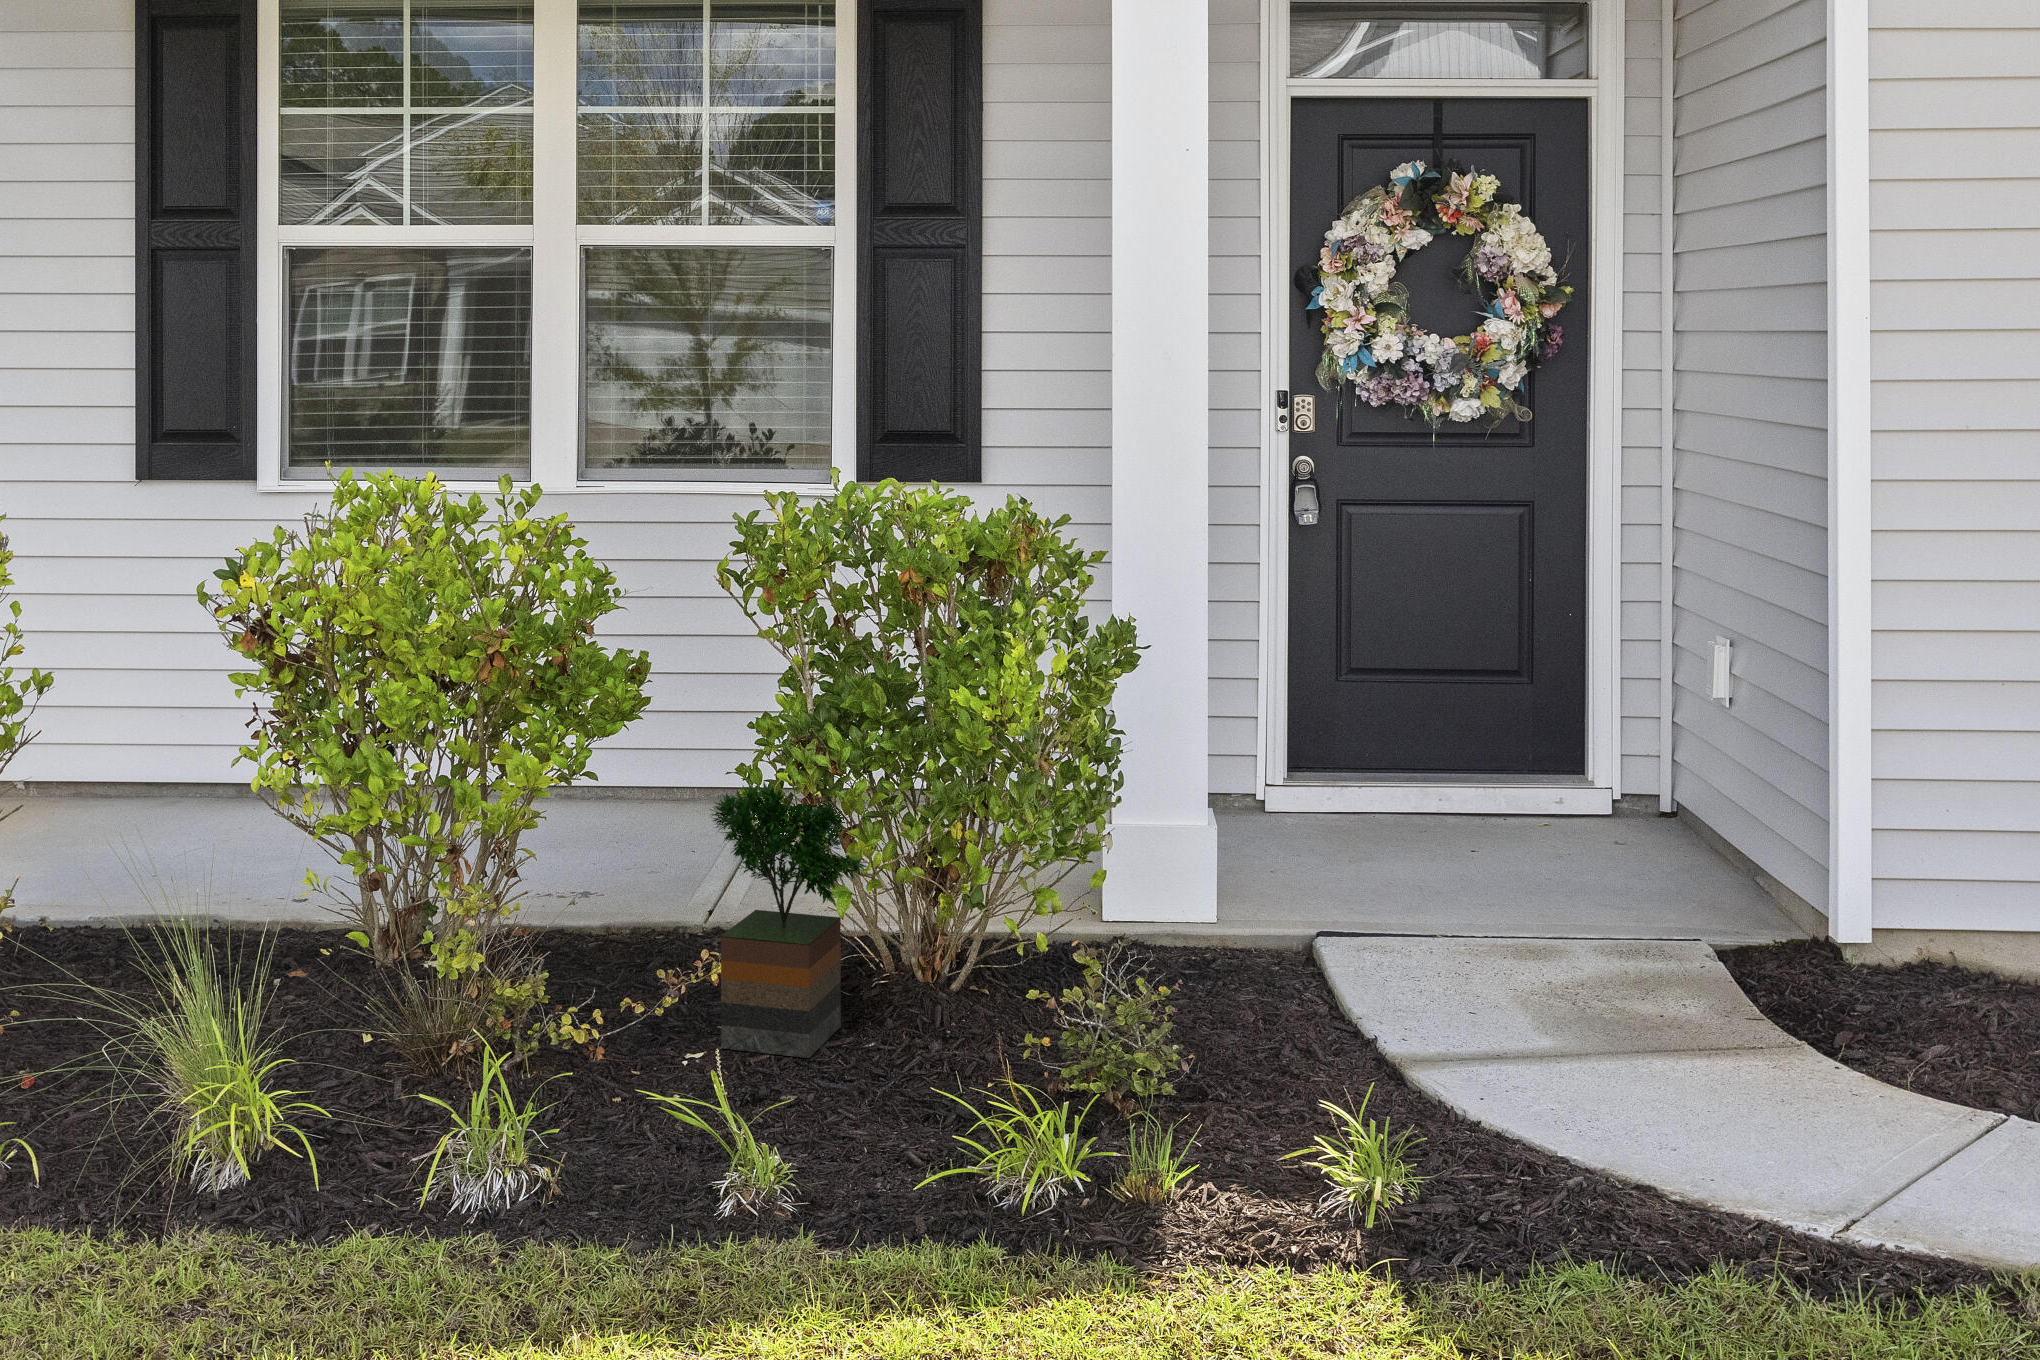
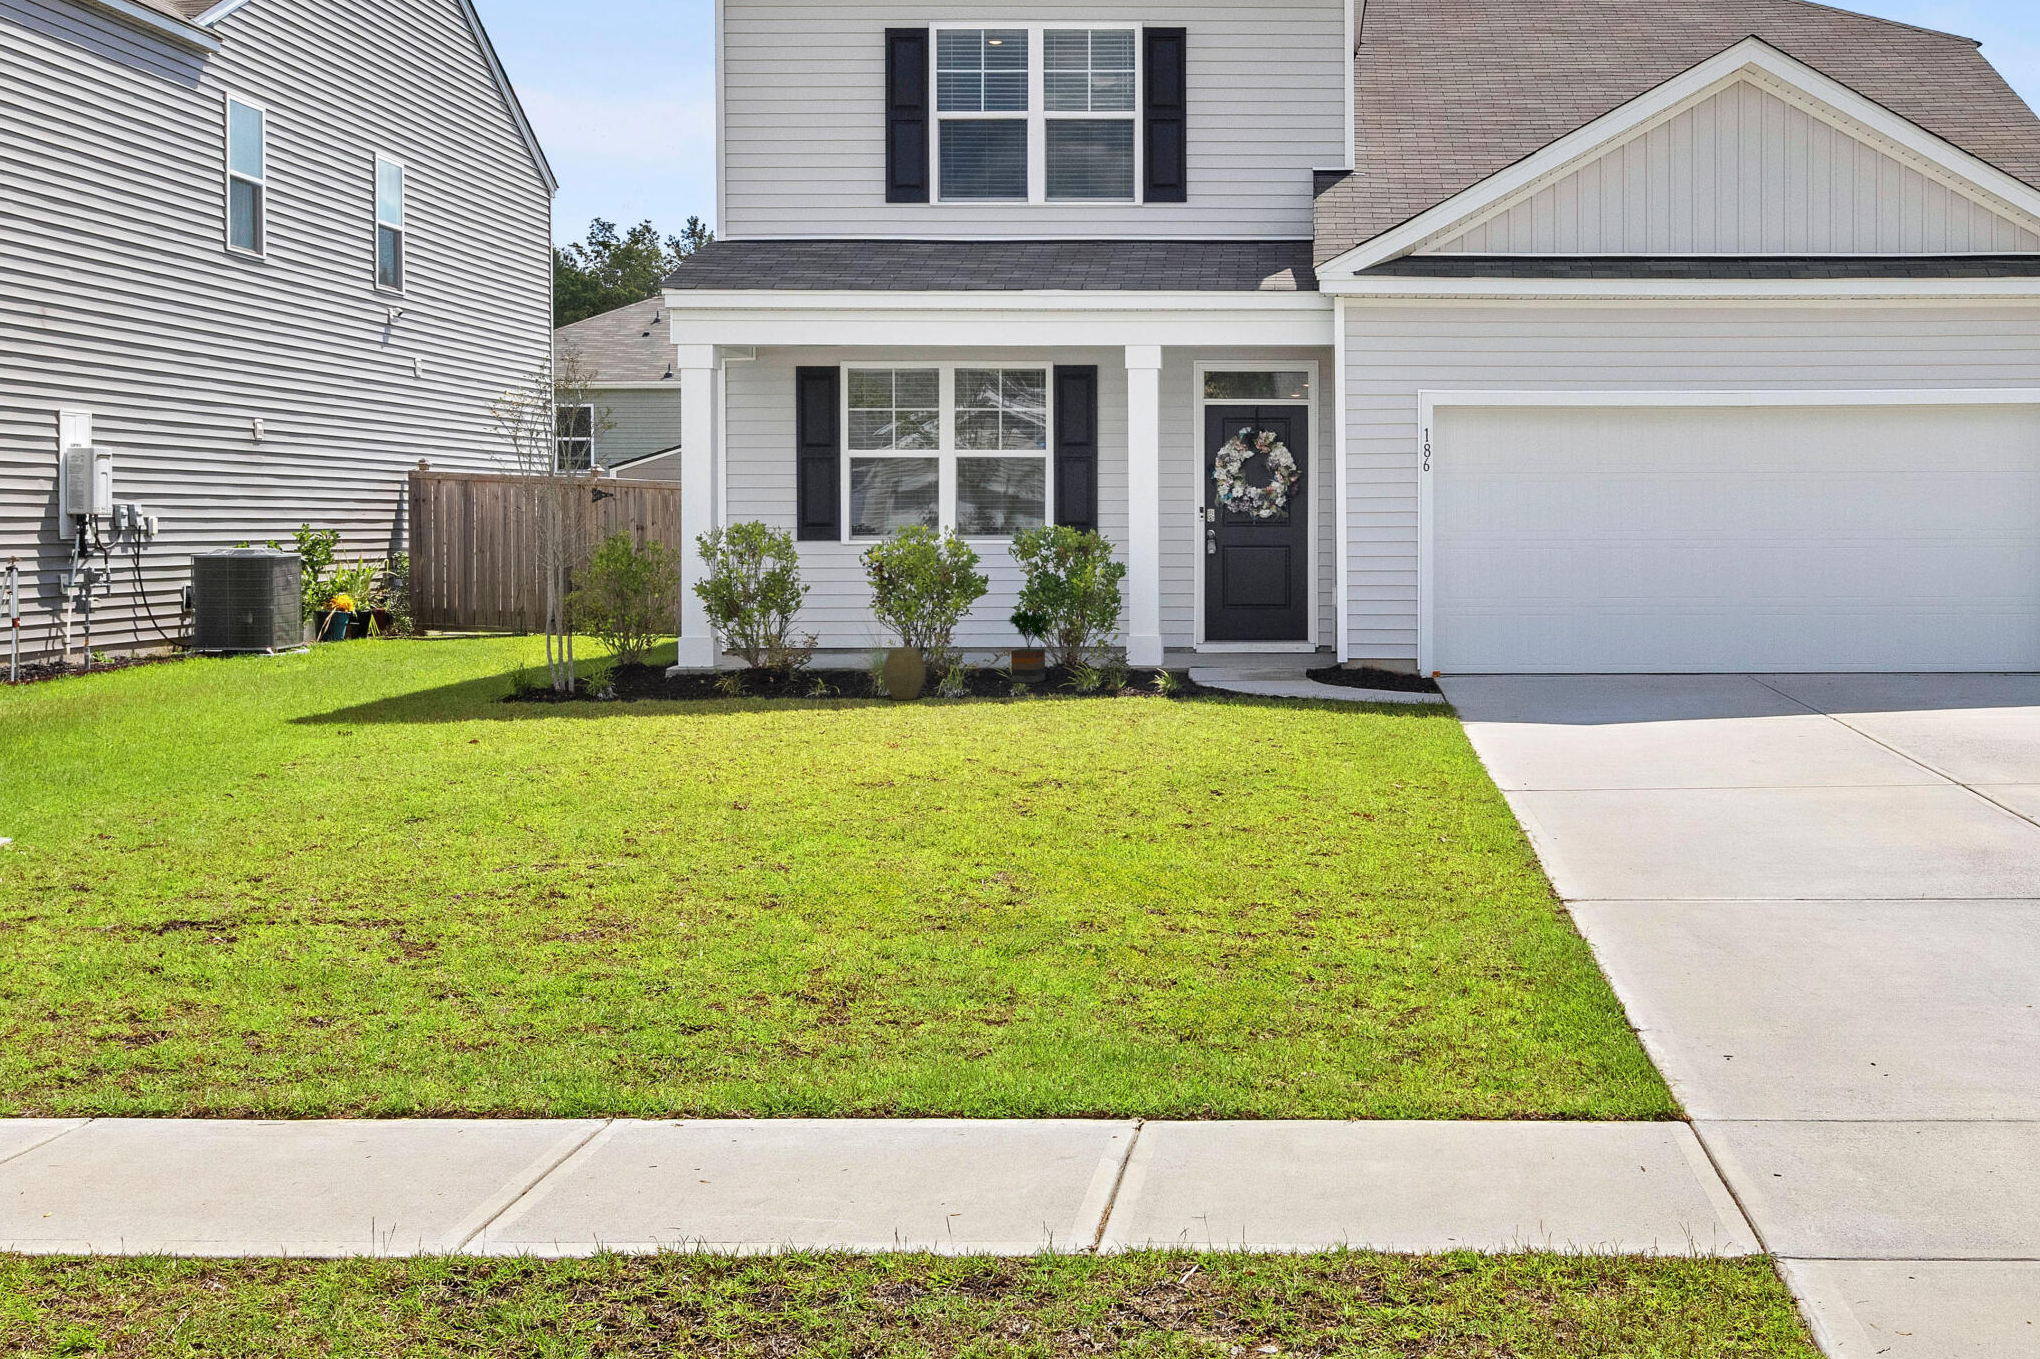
woven basket: none [165,1011,357,1265] -> present [882,646,926,700]

